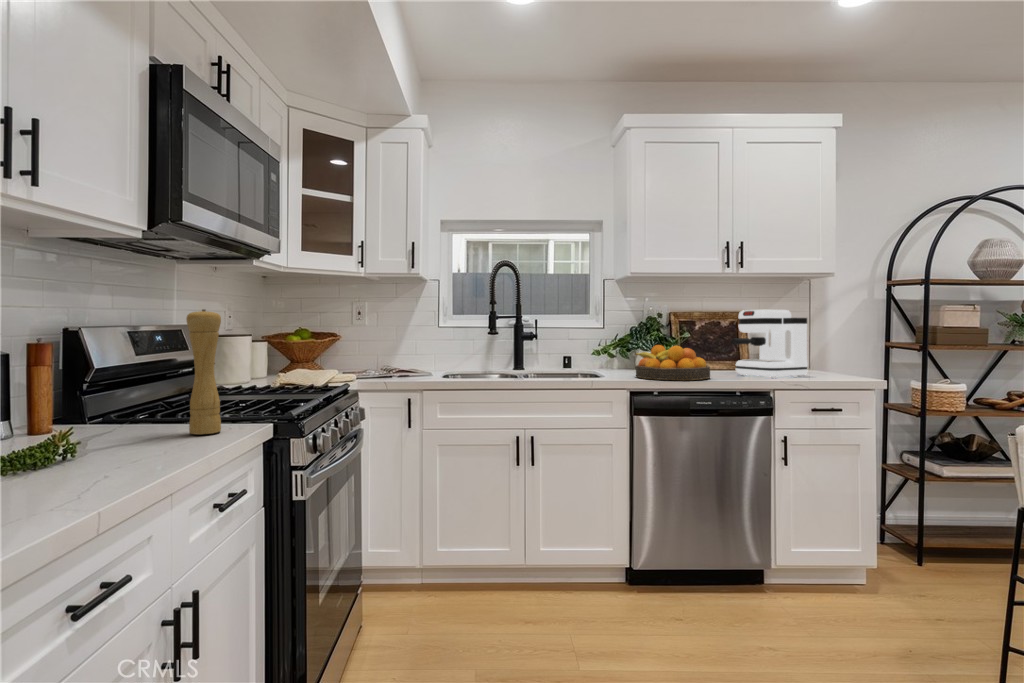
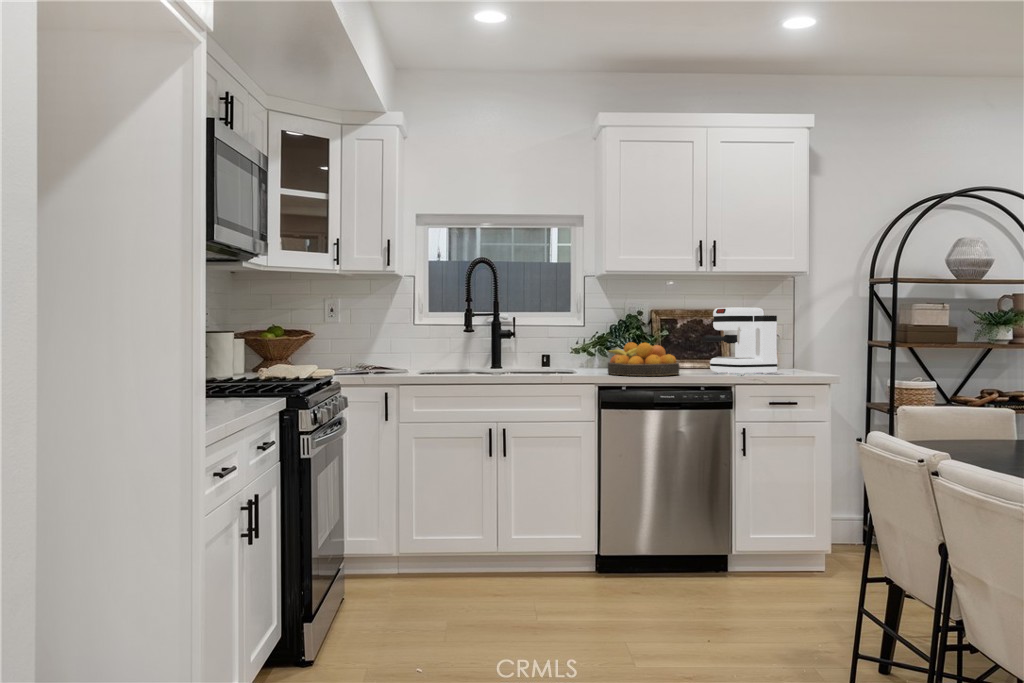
pepper mill: present [186,309,221,434] -> none [231,310,255,401]

